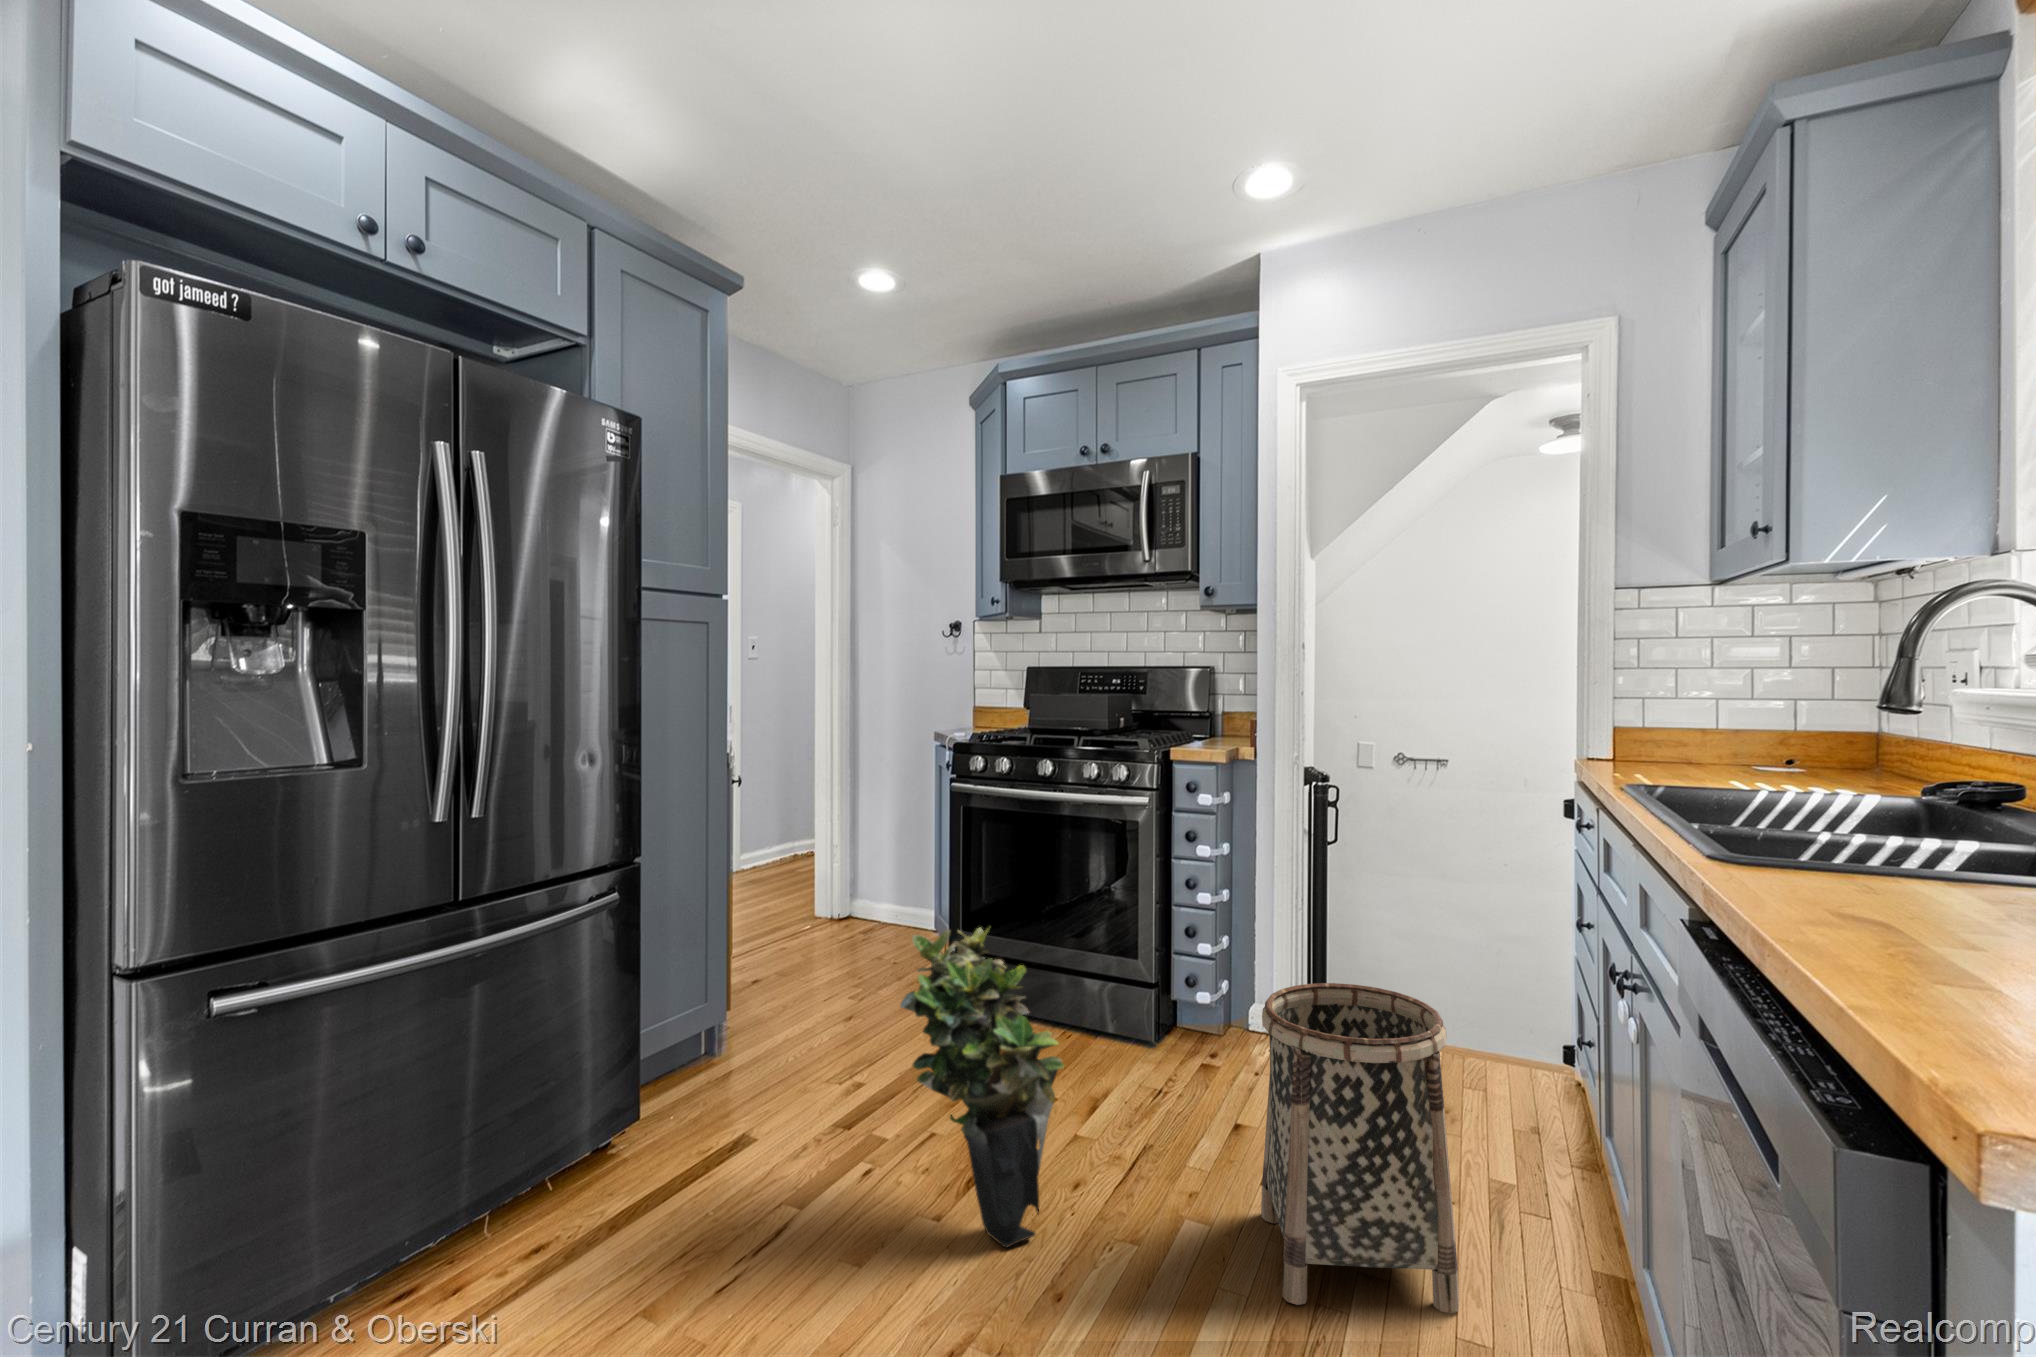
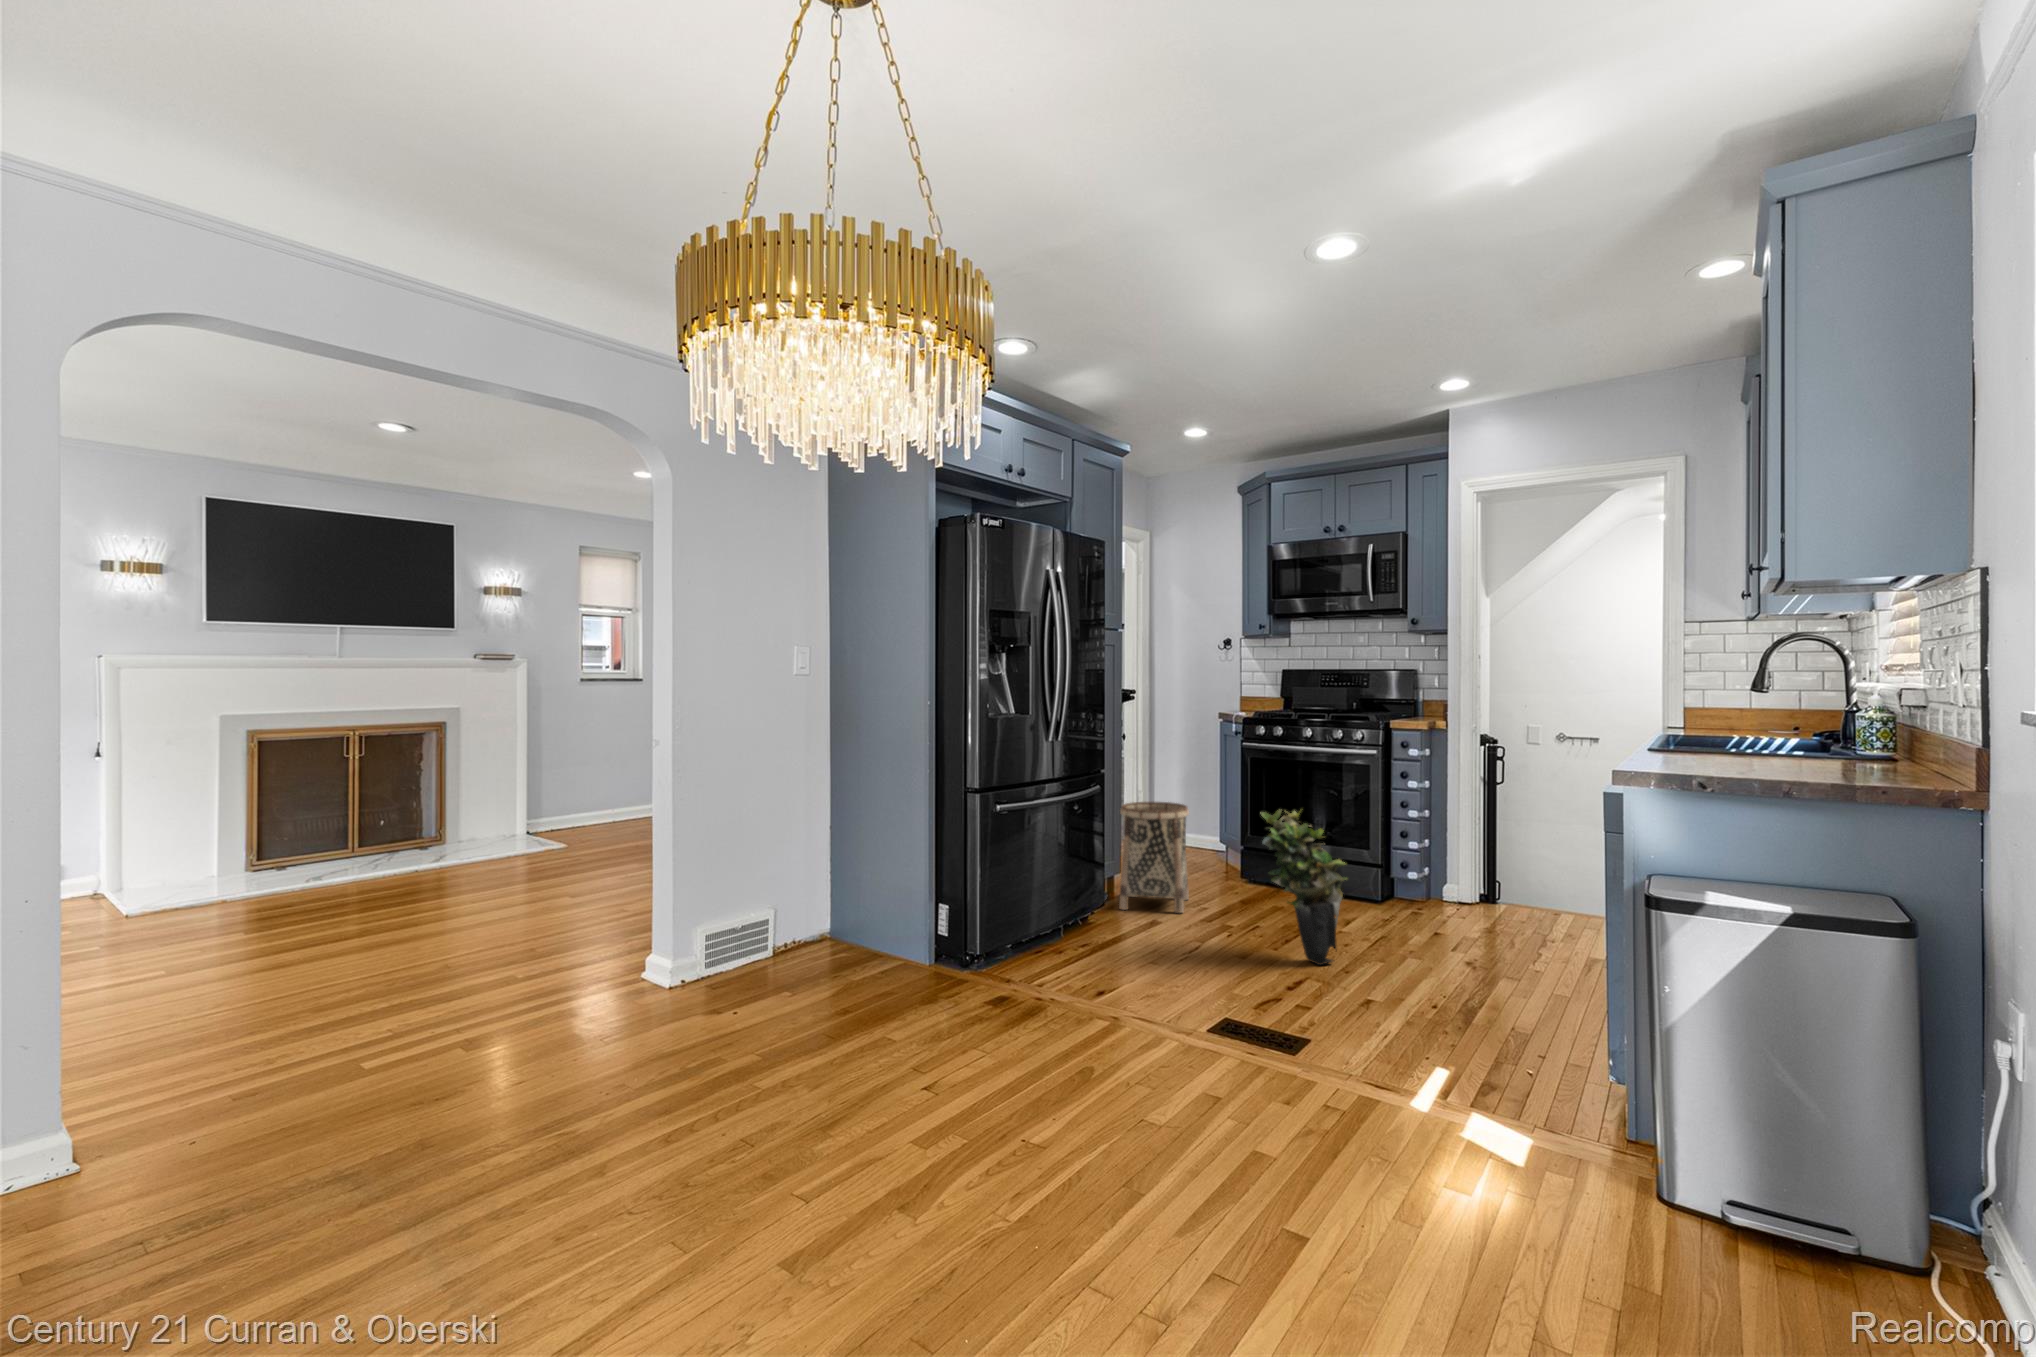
basket: present [1261,983,1459,1313] -> present [1119,802,1189,913]

